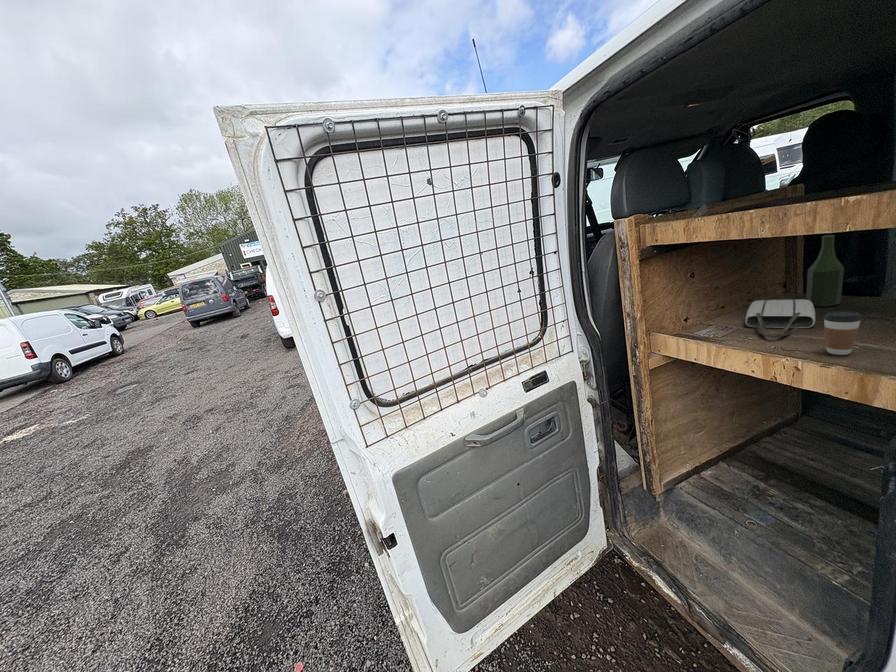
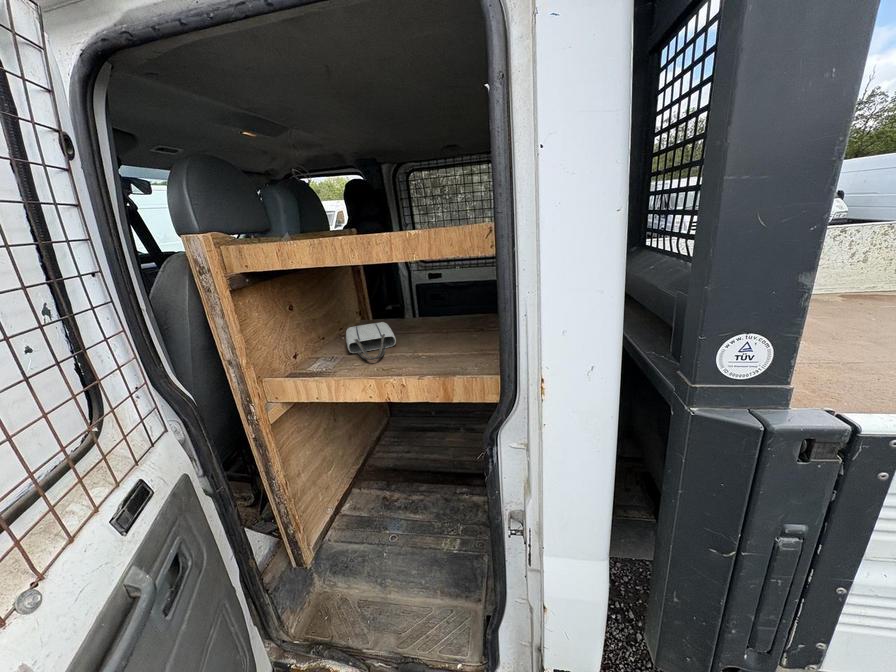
bottle: present [806,235,844,307] -> none [377,268,402,327]
coffee cup: present [824,311,862,355] -> none [407,328,429,366]

